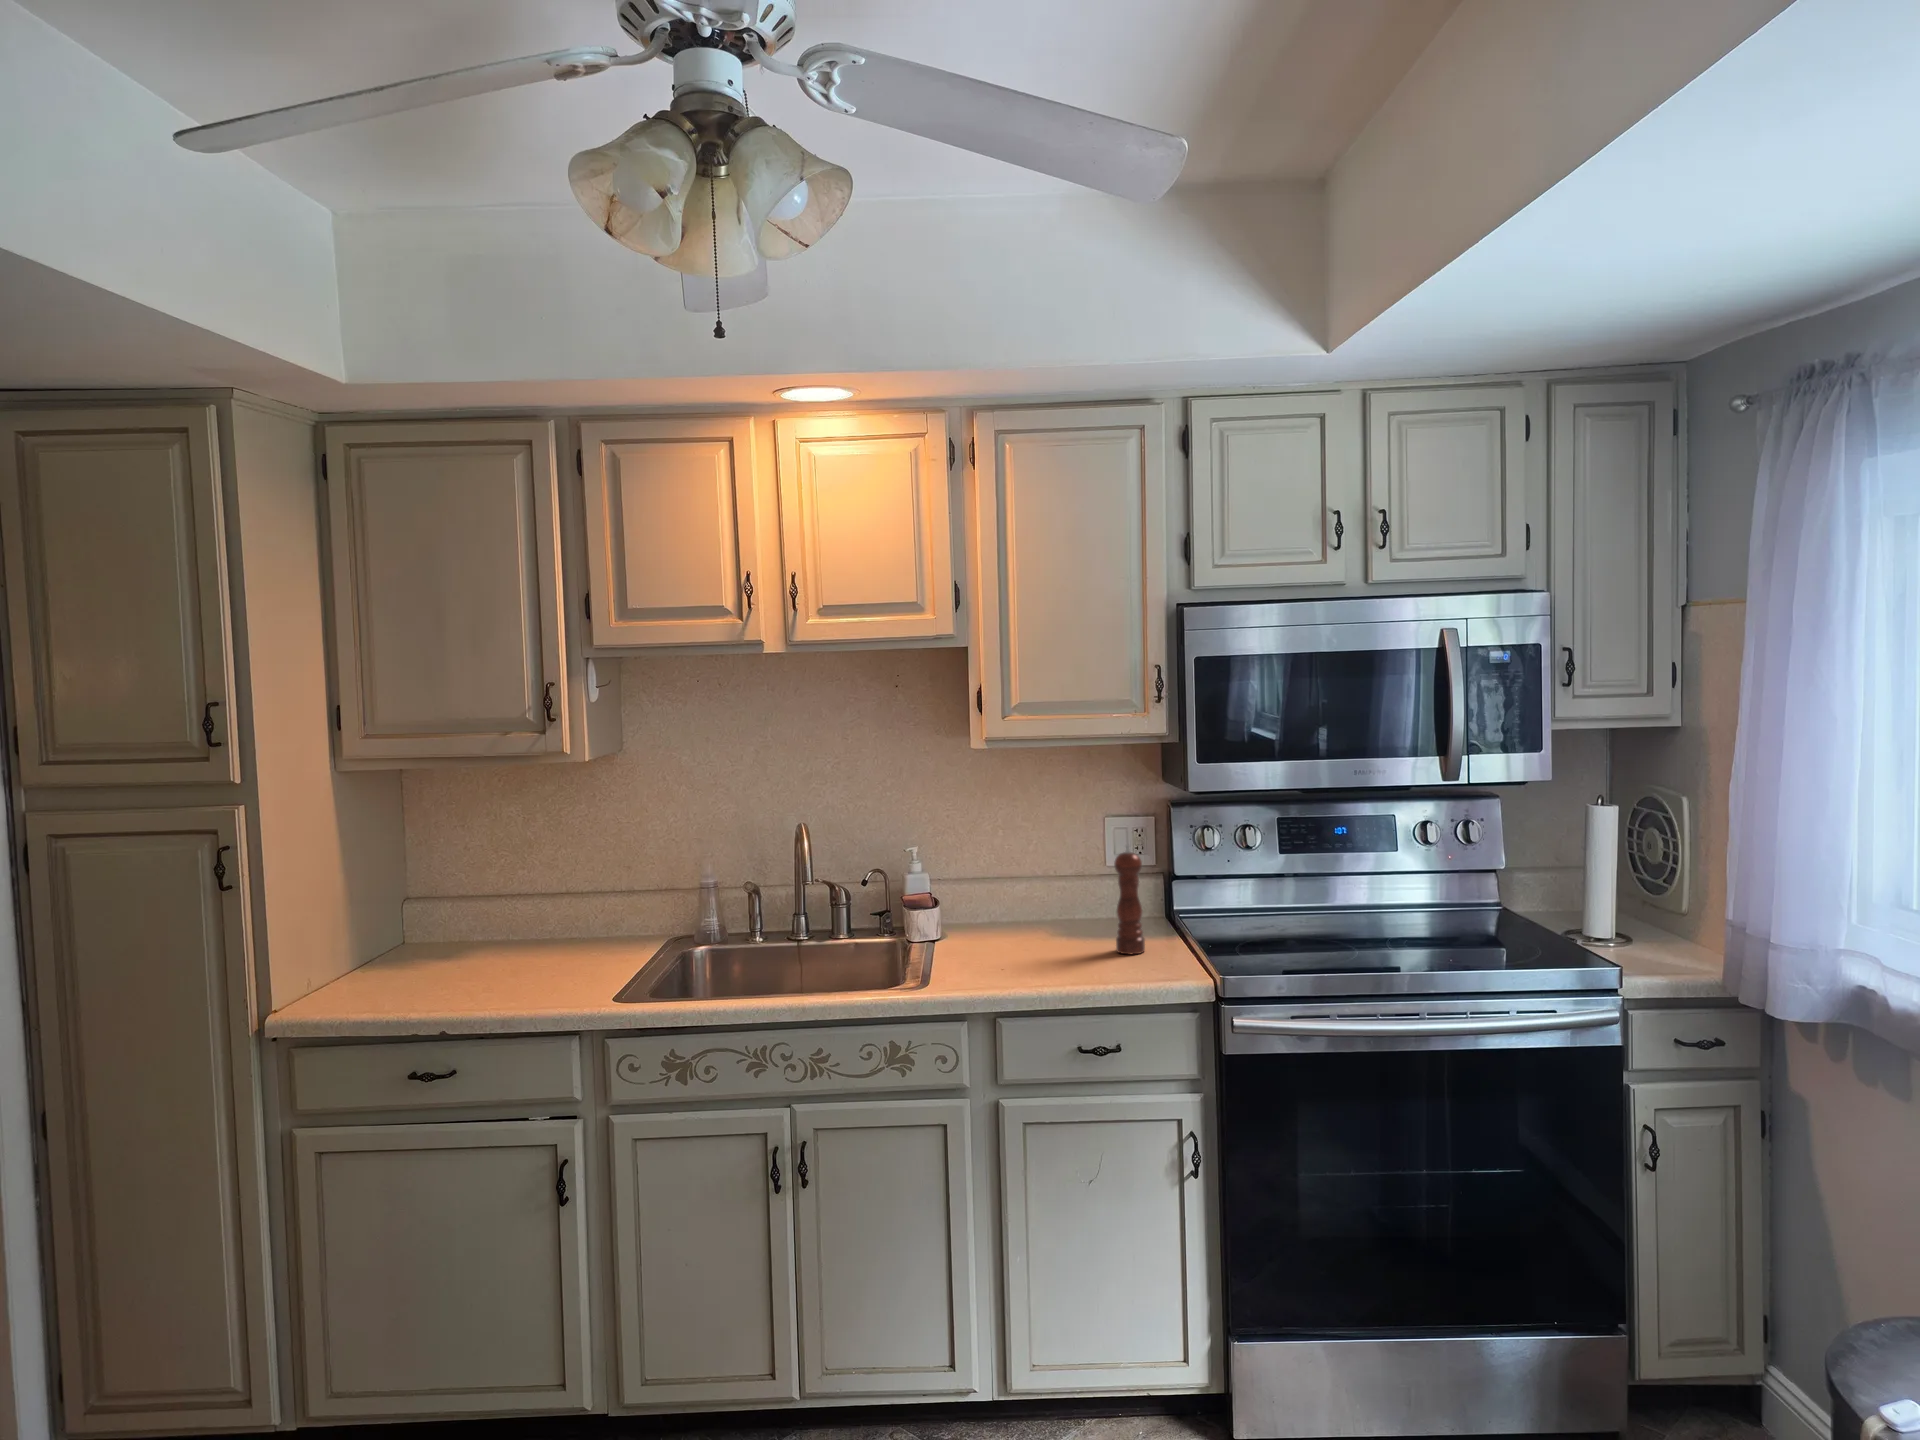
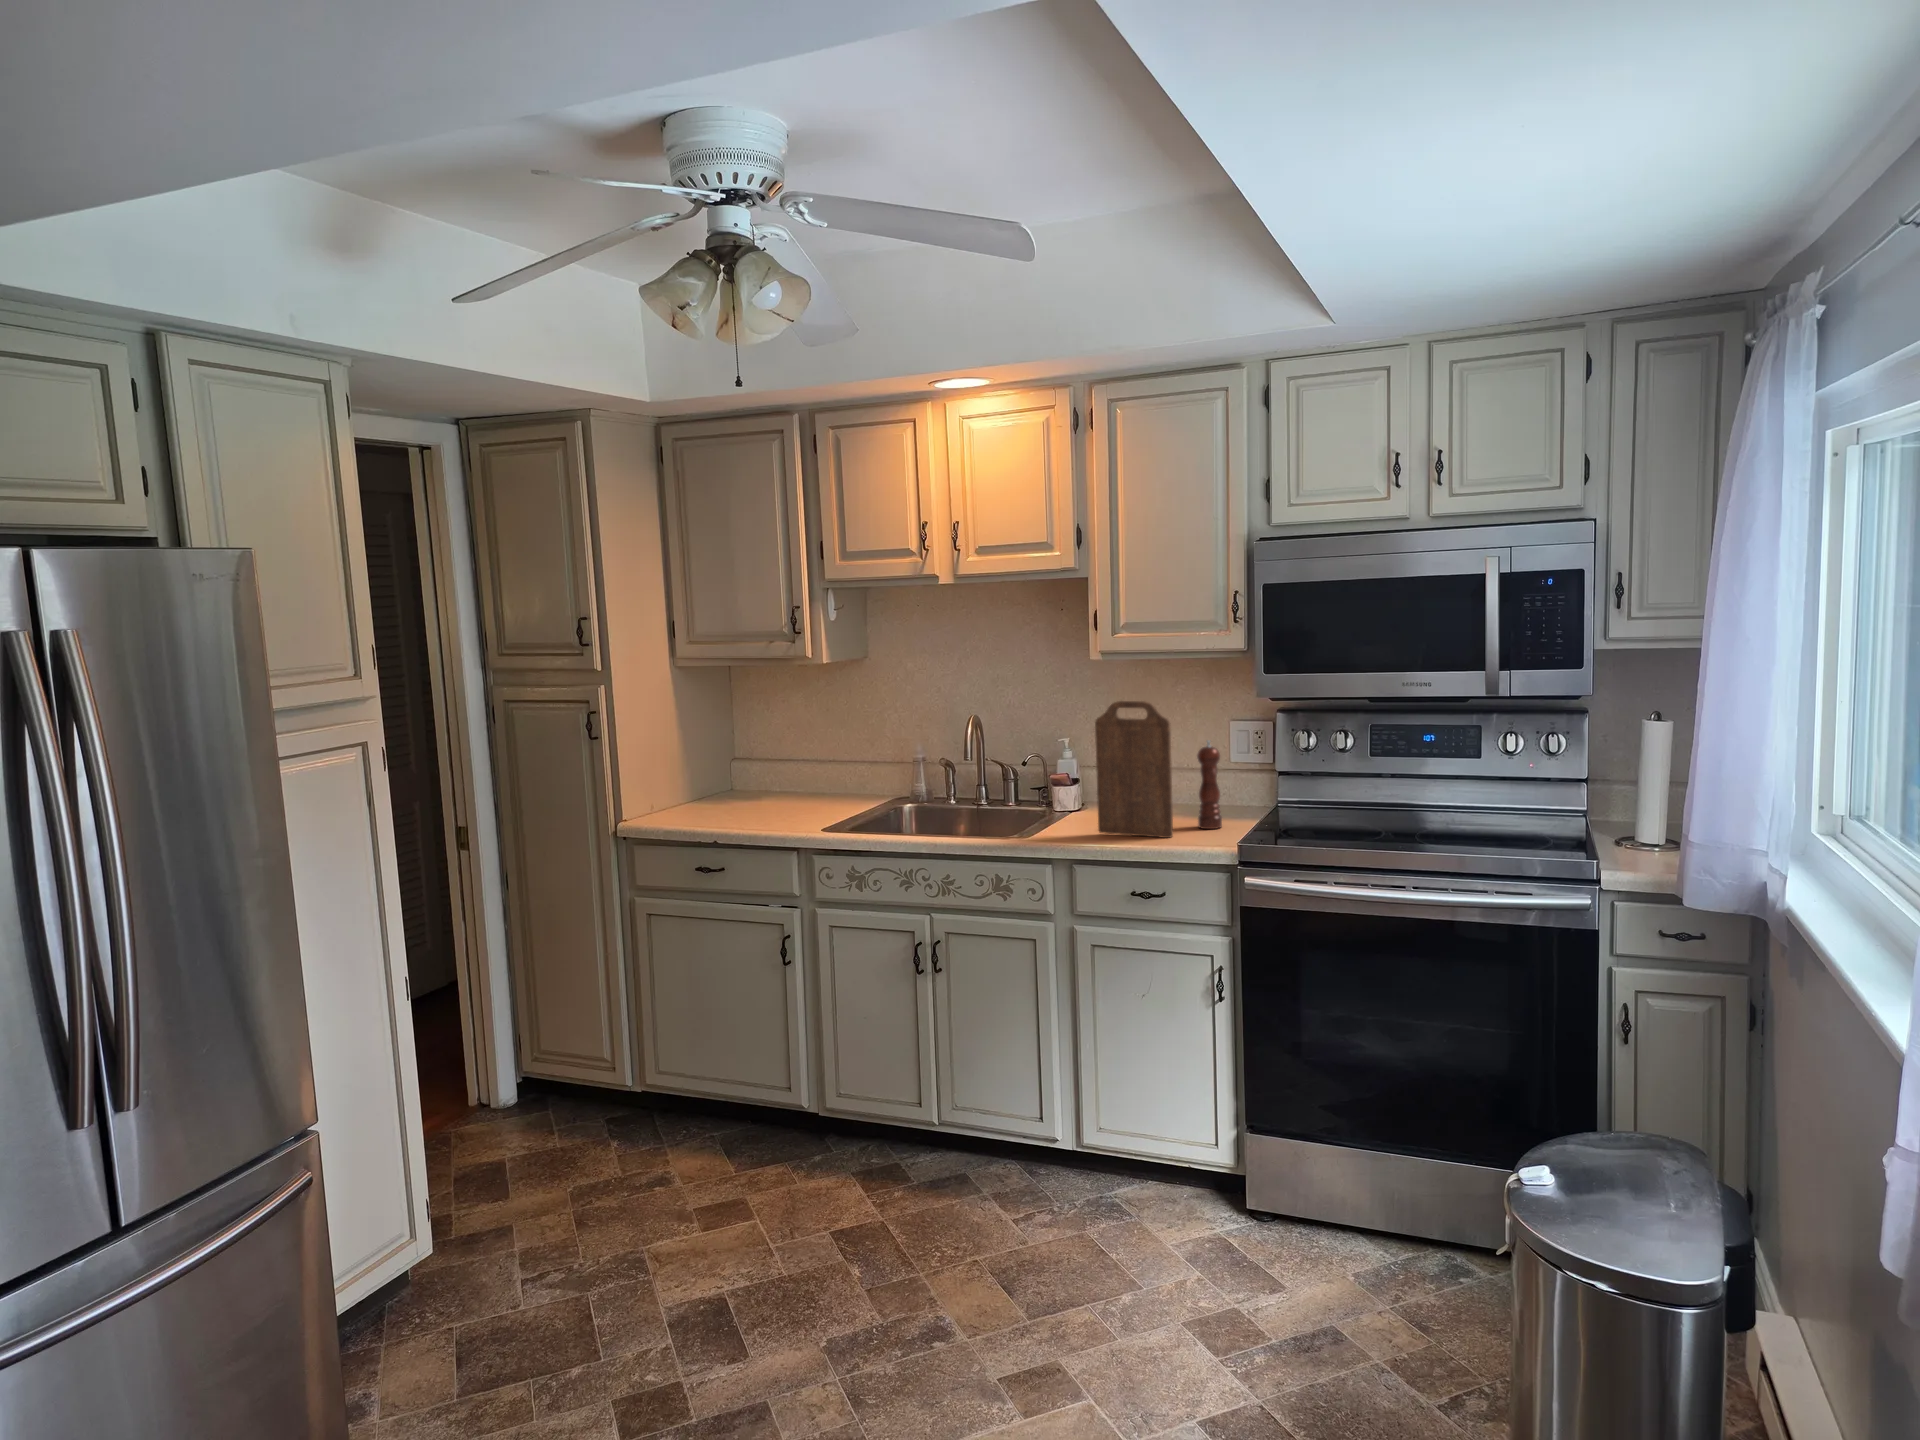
cutting board: none [1002,800,1106,971] -> present [1095,701,1173,838]

